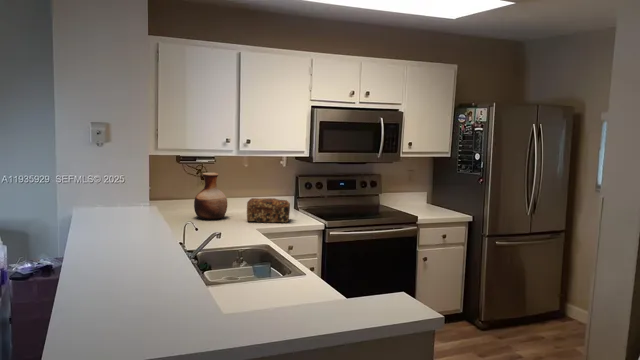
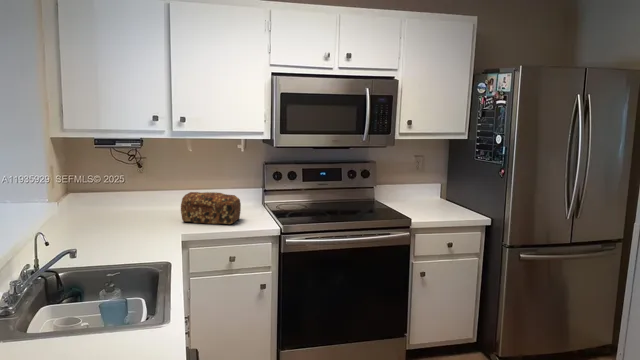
vase: present [194,173,227,220] -> none [123,159,166,218]

